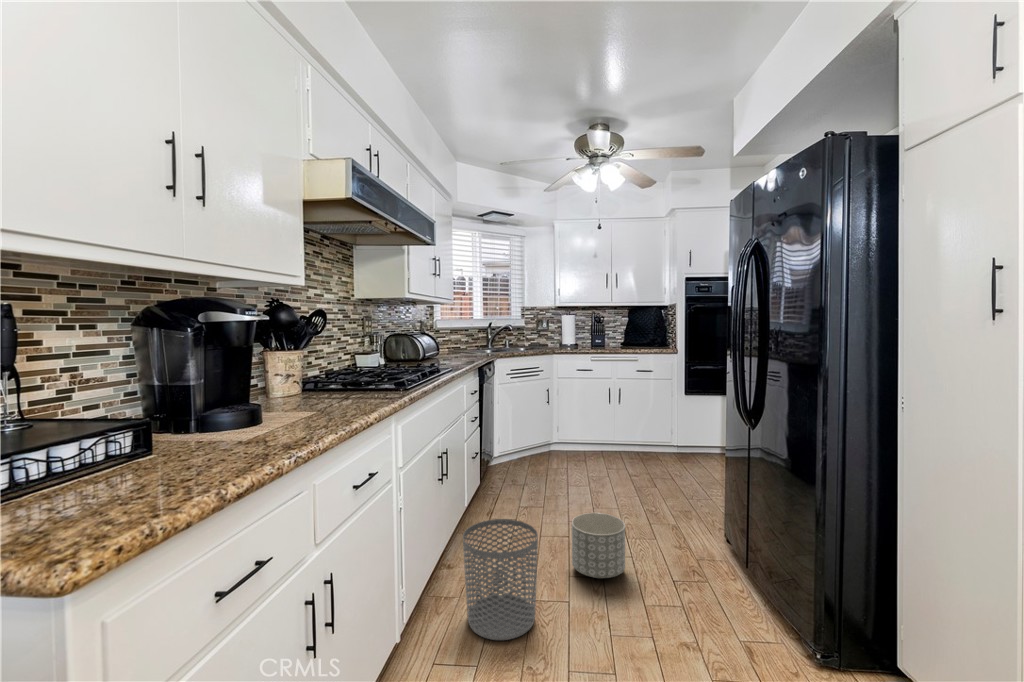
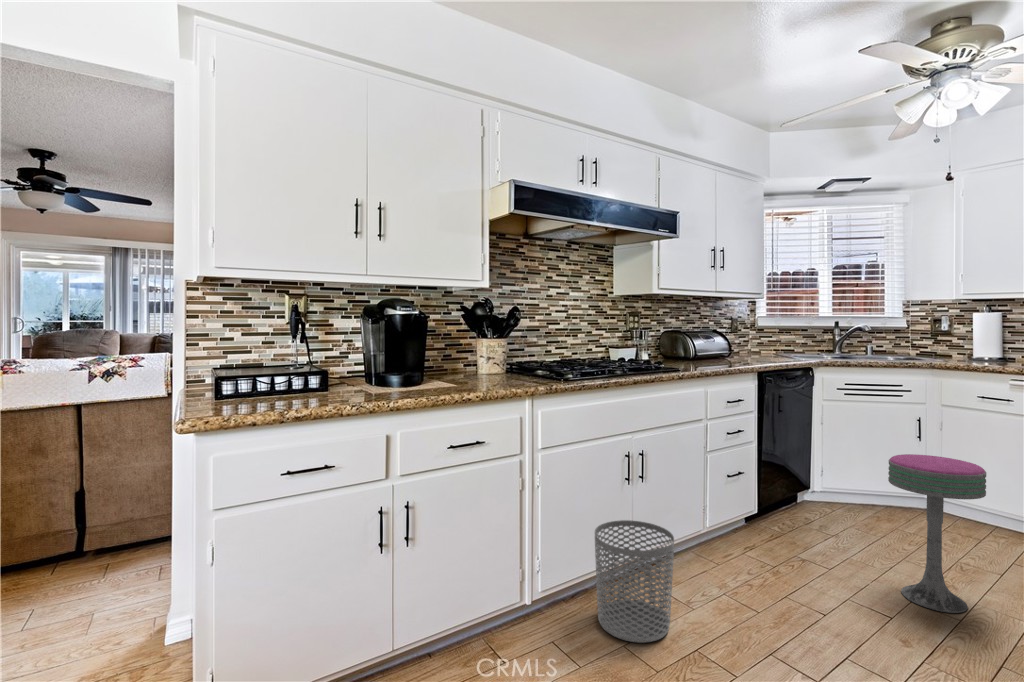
bar stool: none [589,415,641,516] -> present [888,454,986,613]
planter: present [572,513,625,578] -> none [759,562,838,652]

